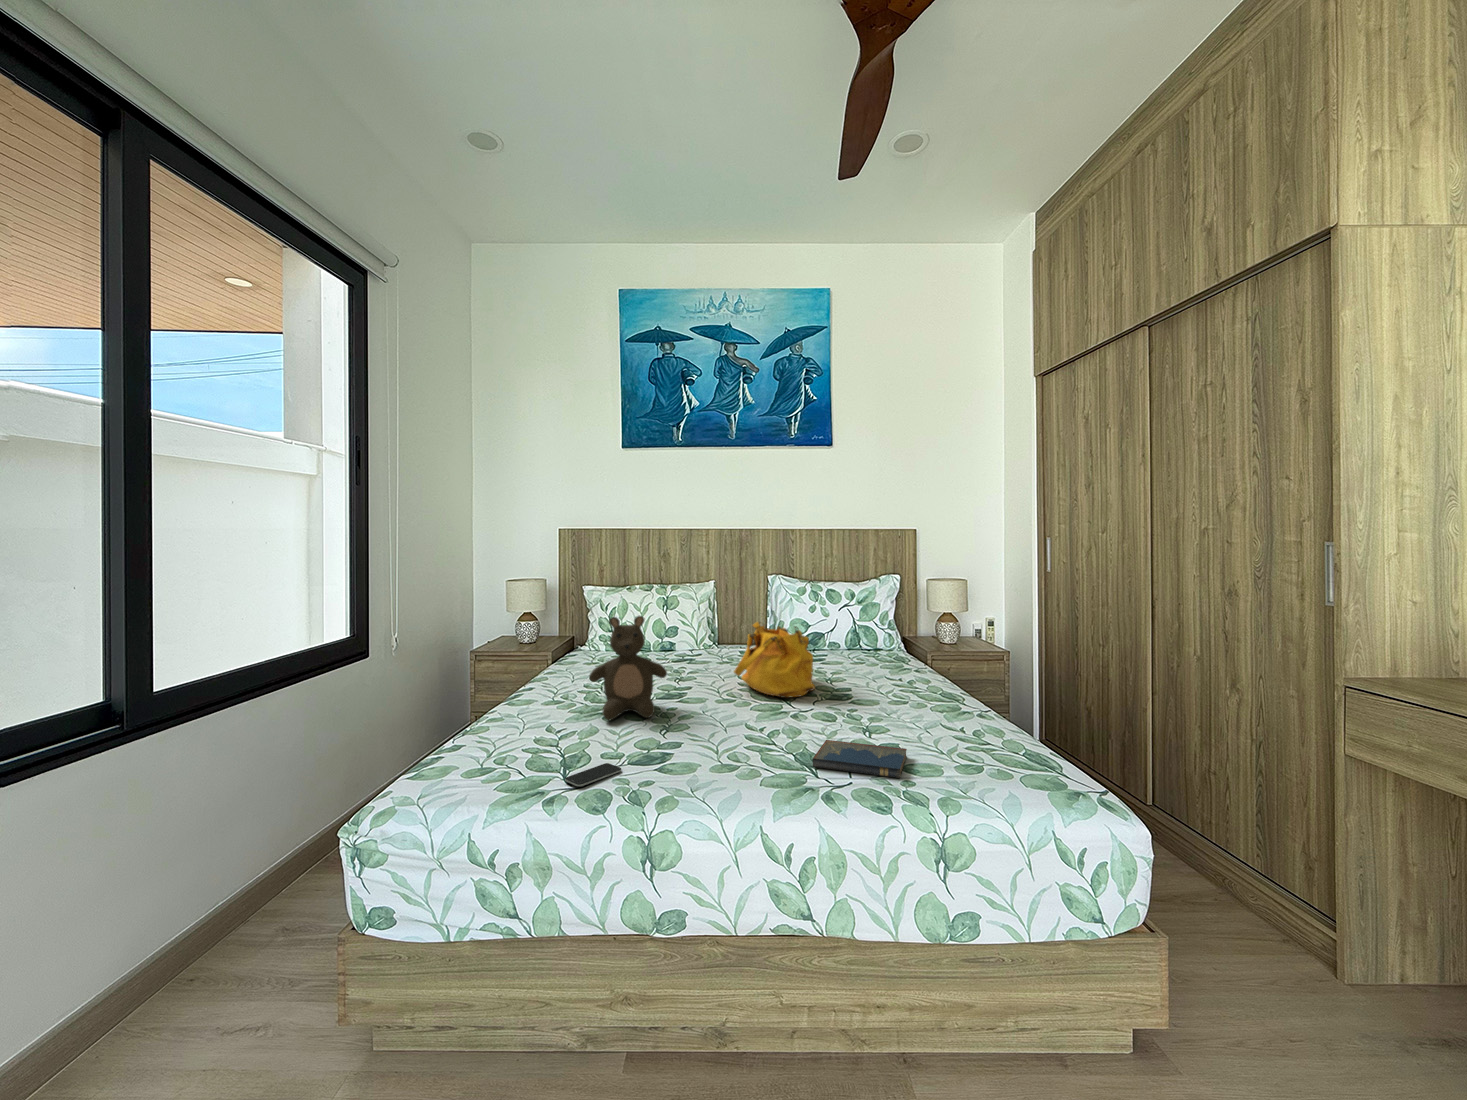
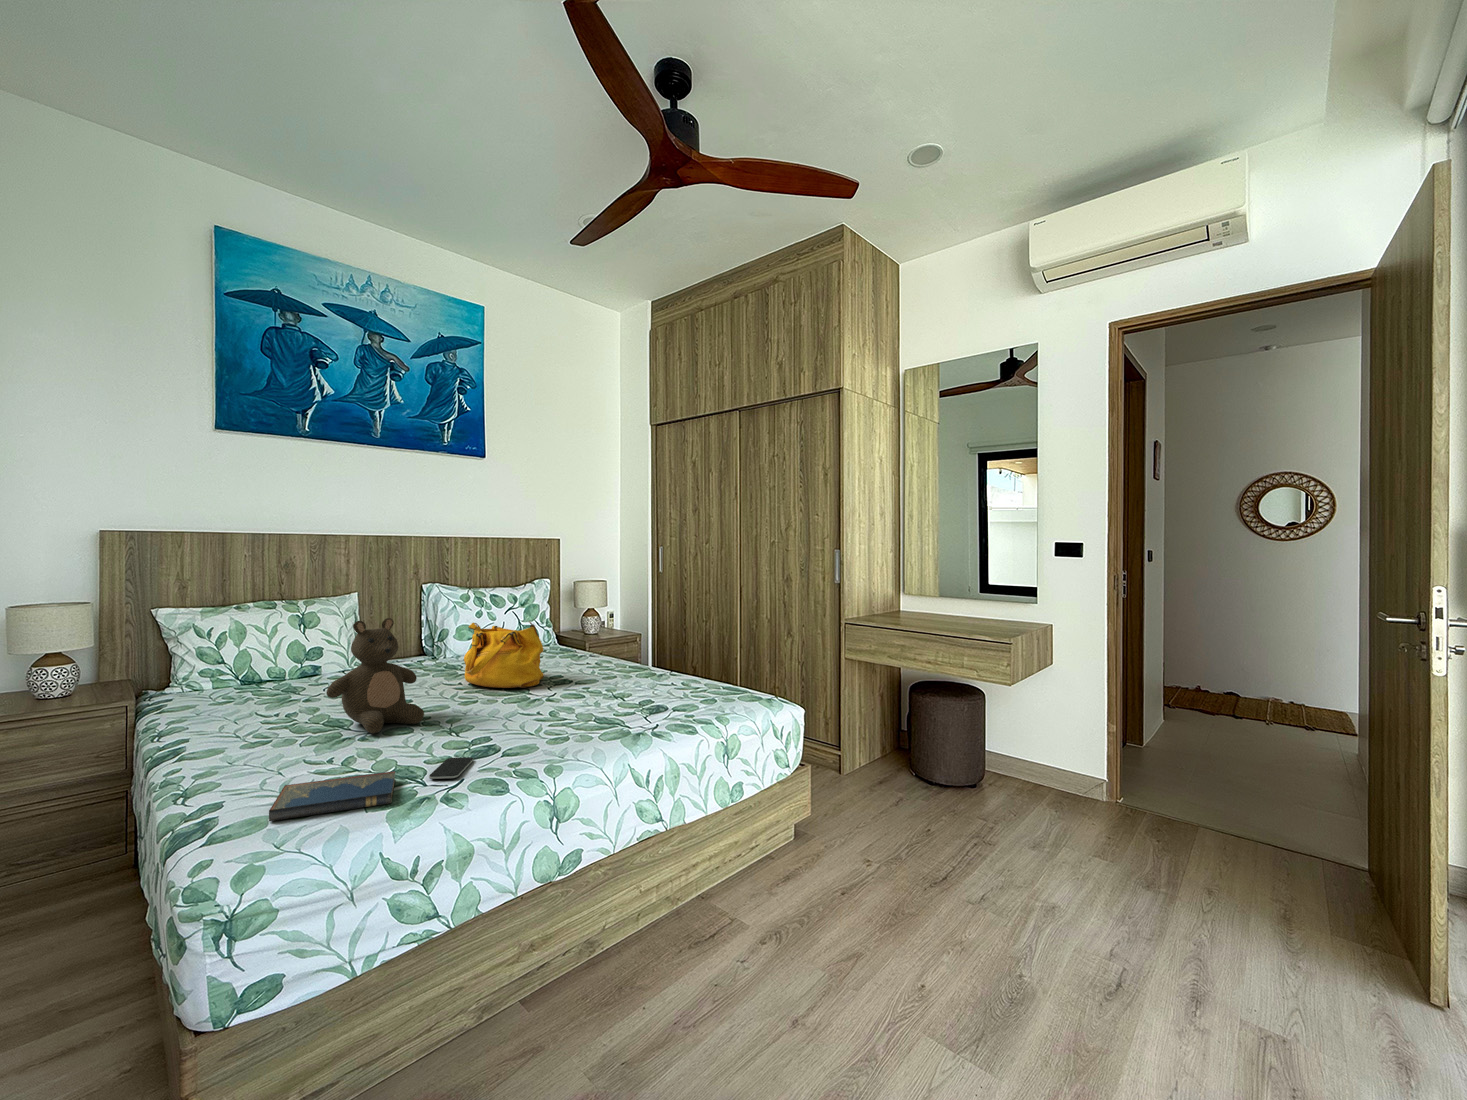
hardcover book: present [813,740,907,778] -> present [269,771,395,821]

